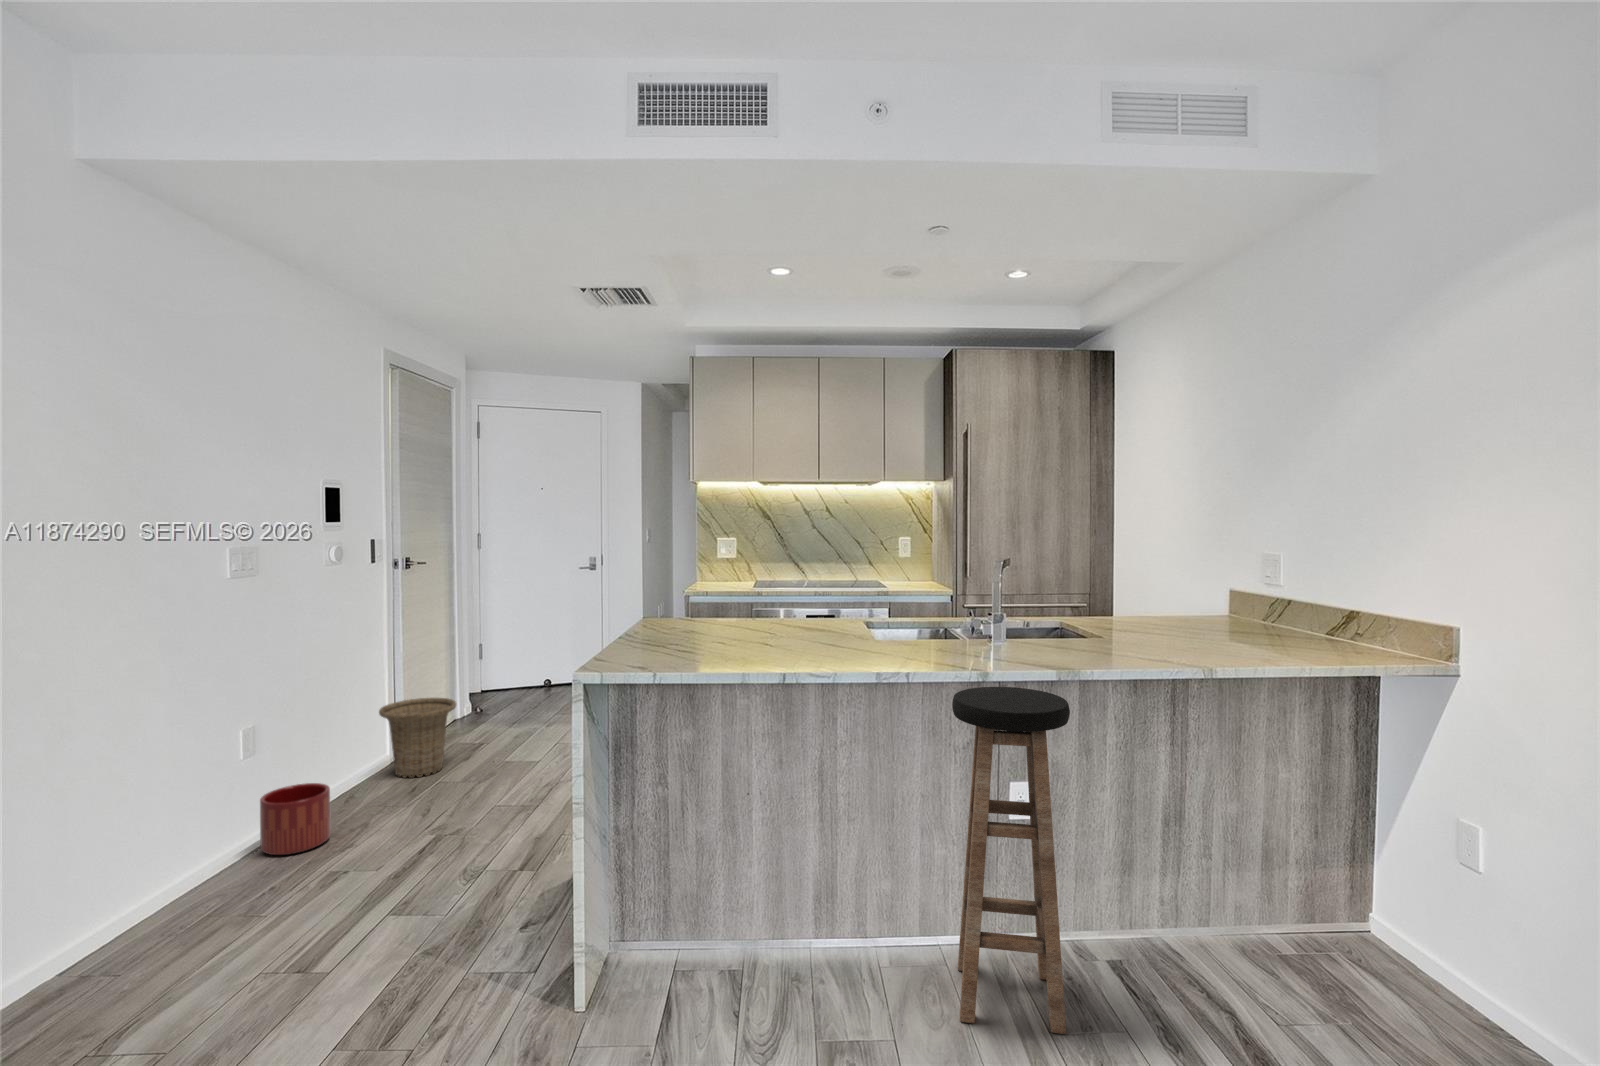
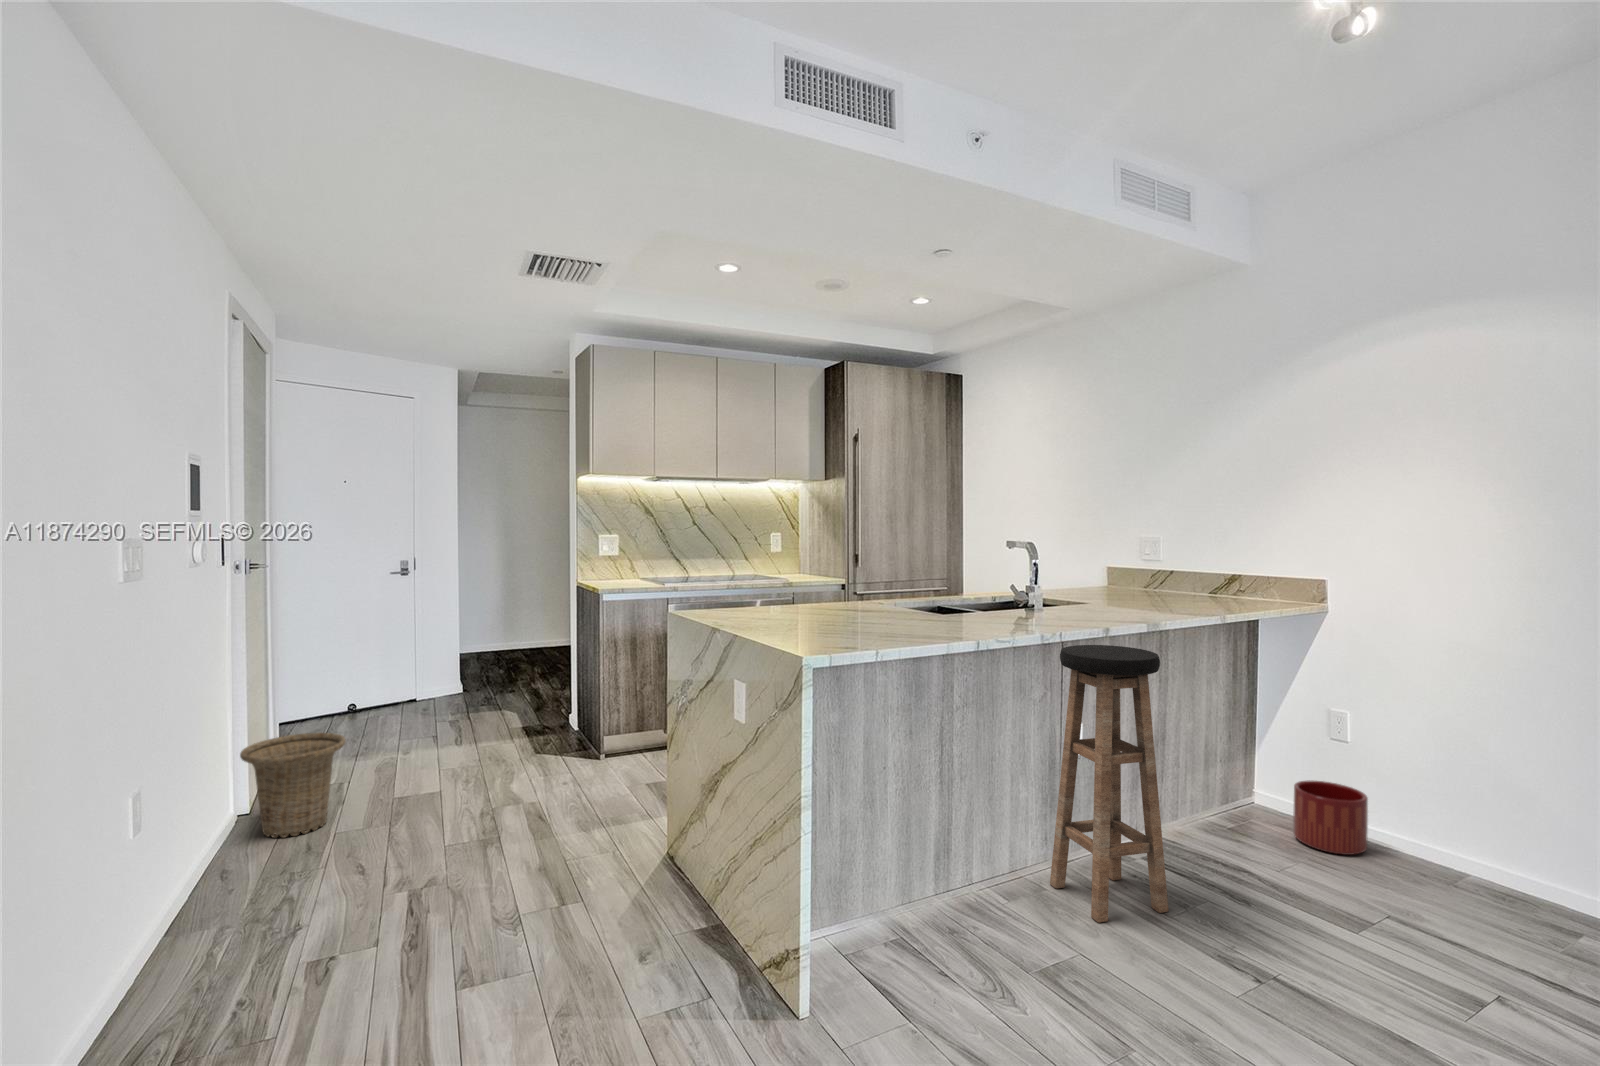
planter: present [260,783,331,855] -> present [1293,780,1368,855]

